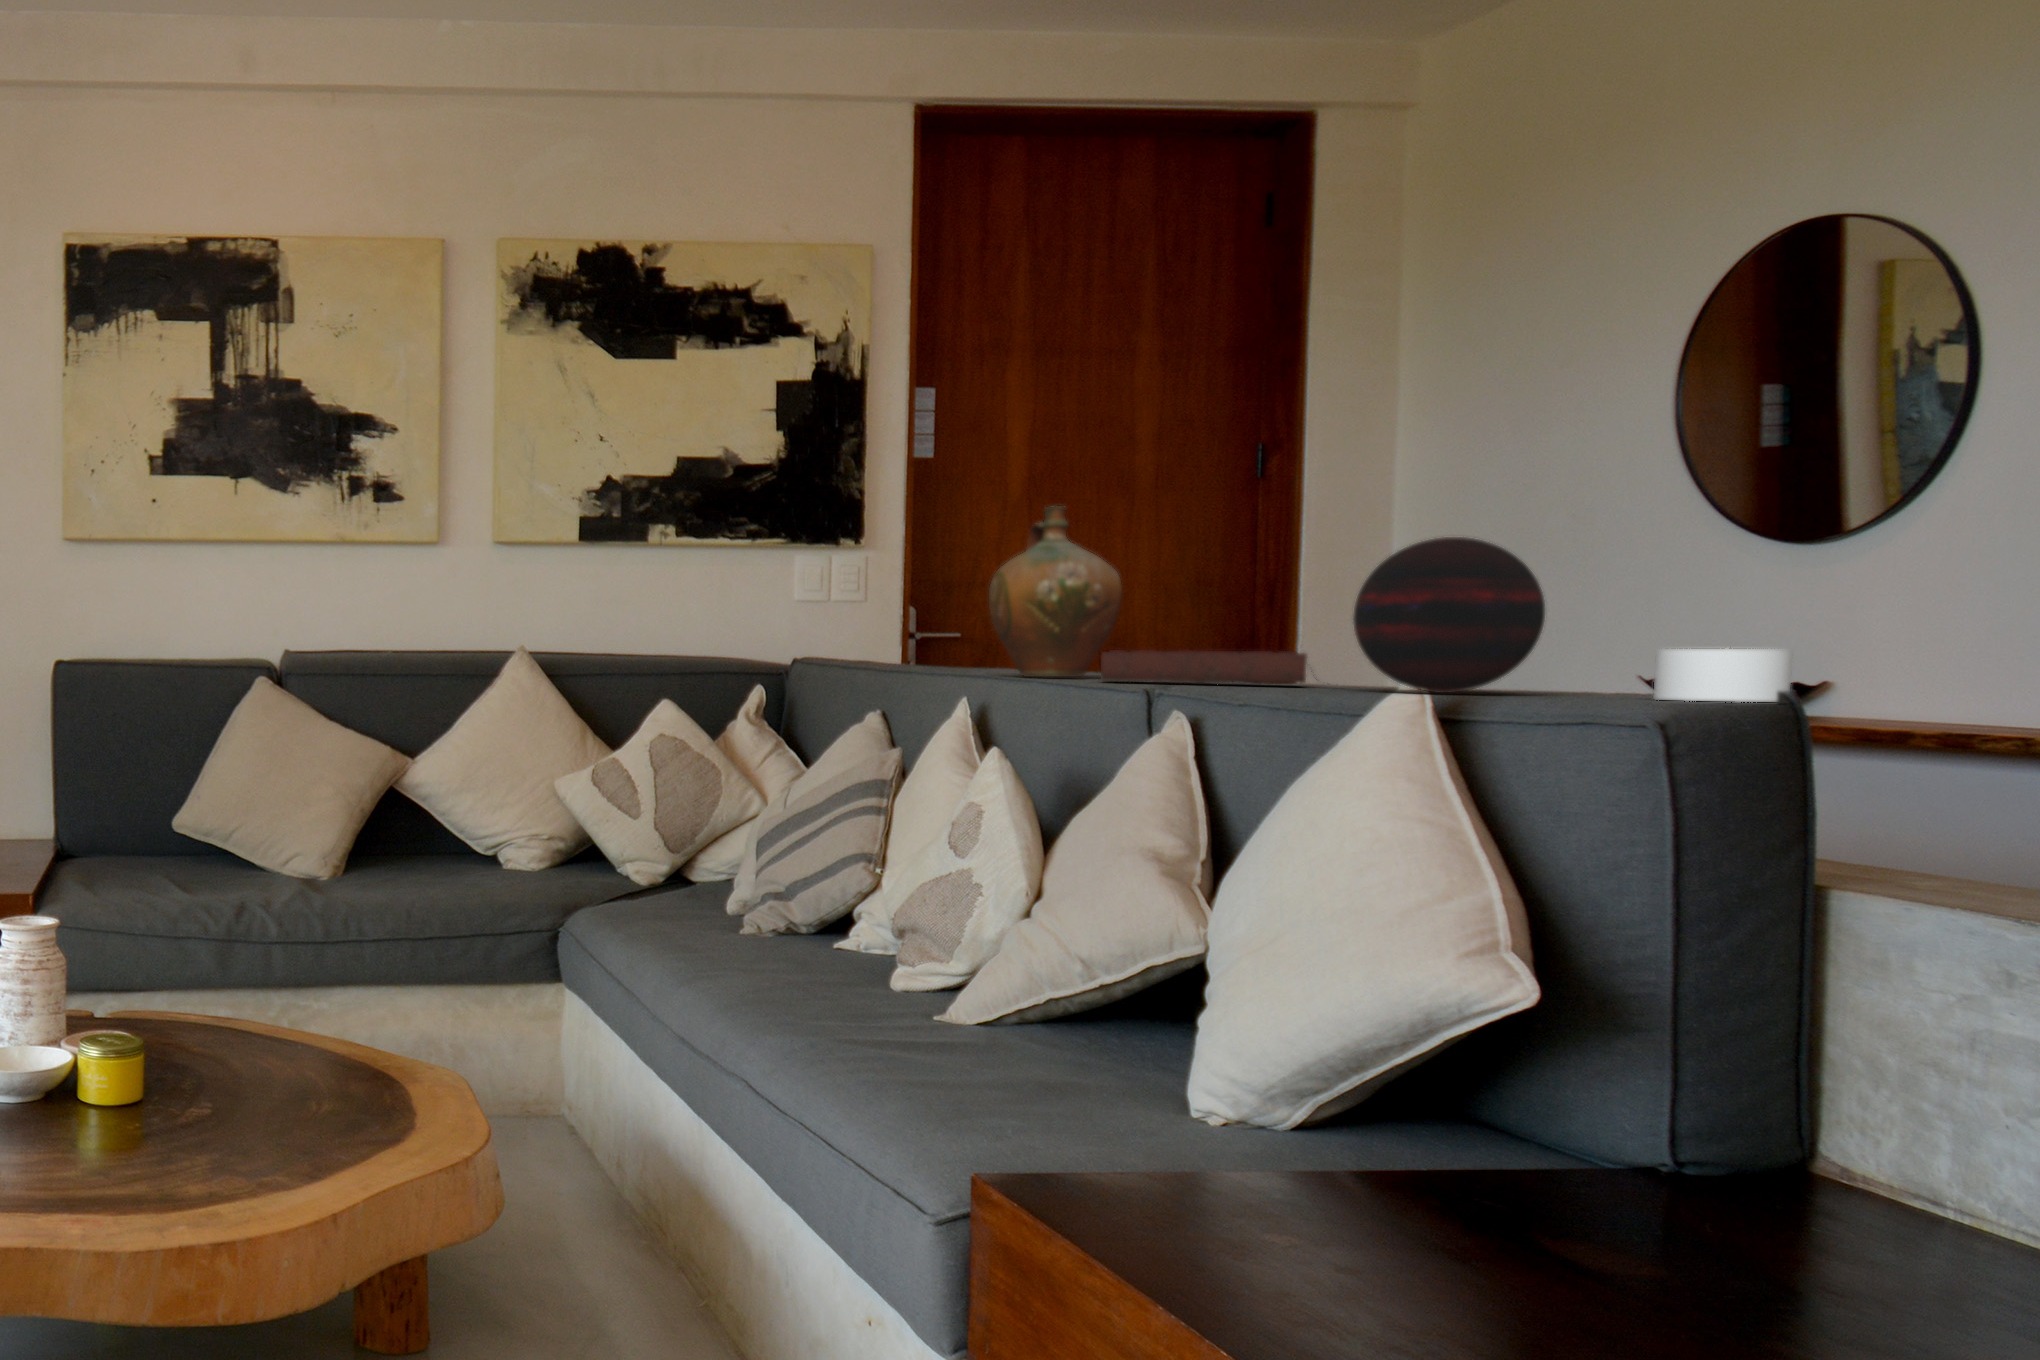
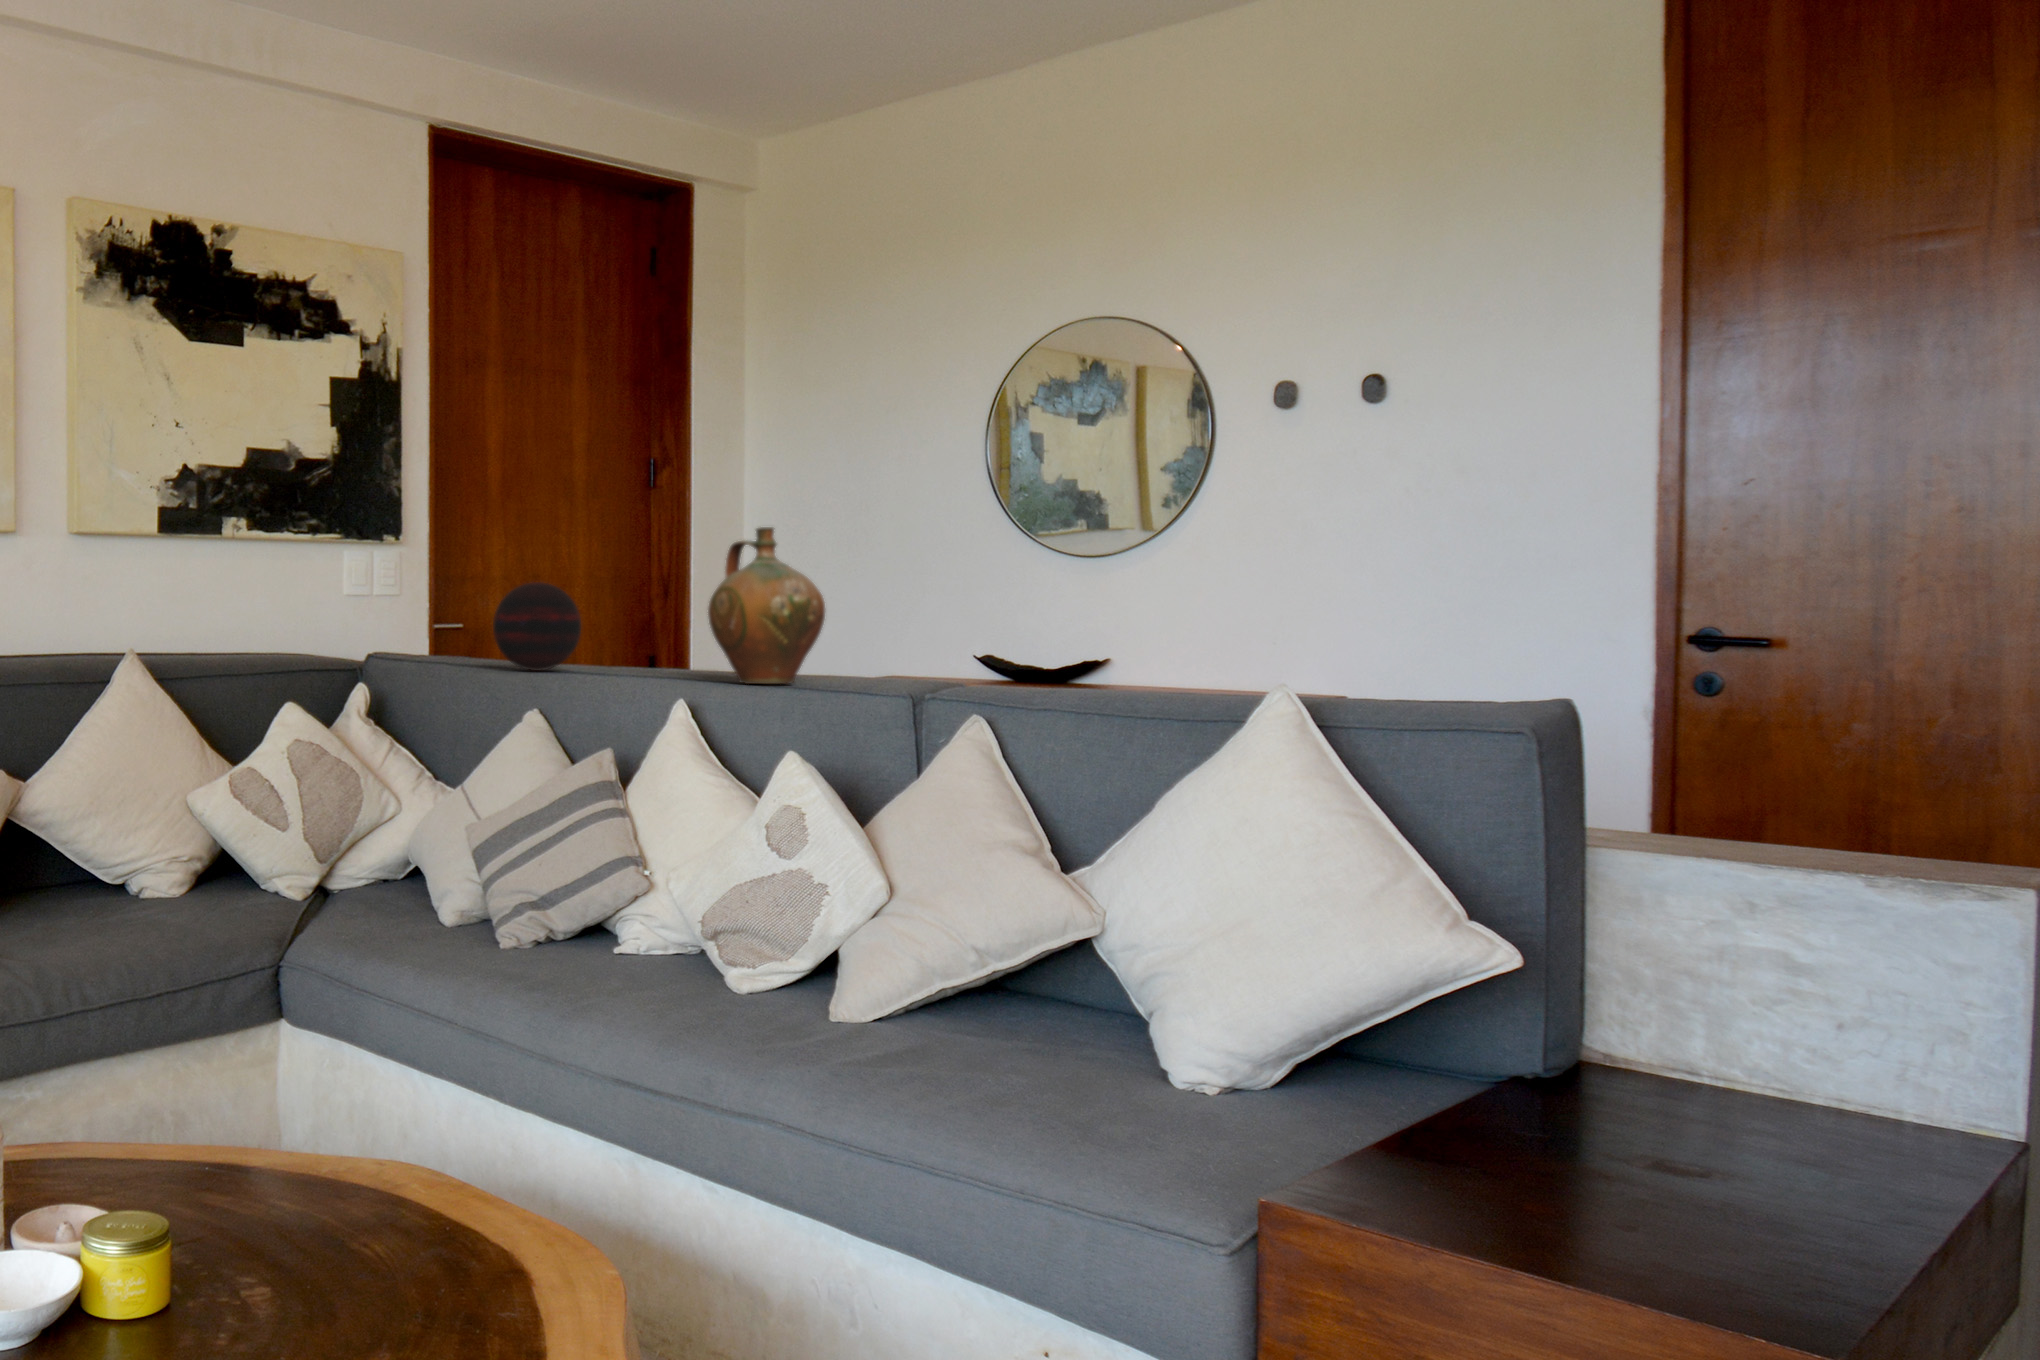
decorative orb: present [1353,537,1545,693] -> present [493,582,581,671]
candle: present [1654,647,1793,702] -> none [1335,669,1428,712]
book: present [1101,650,1317,684] -> none [854,664,1056,694]

